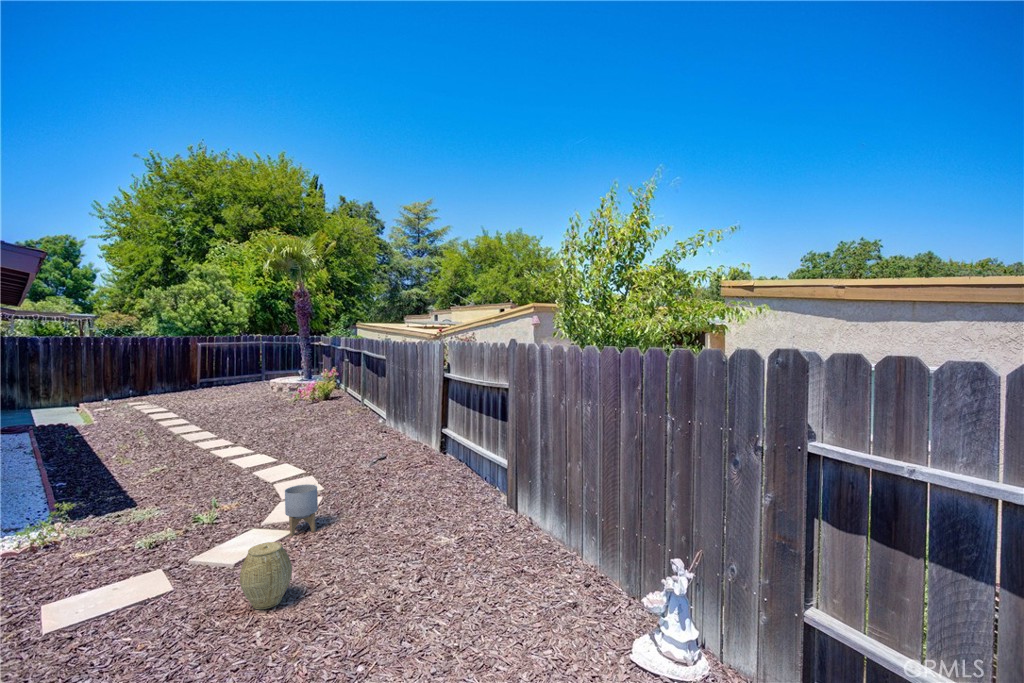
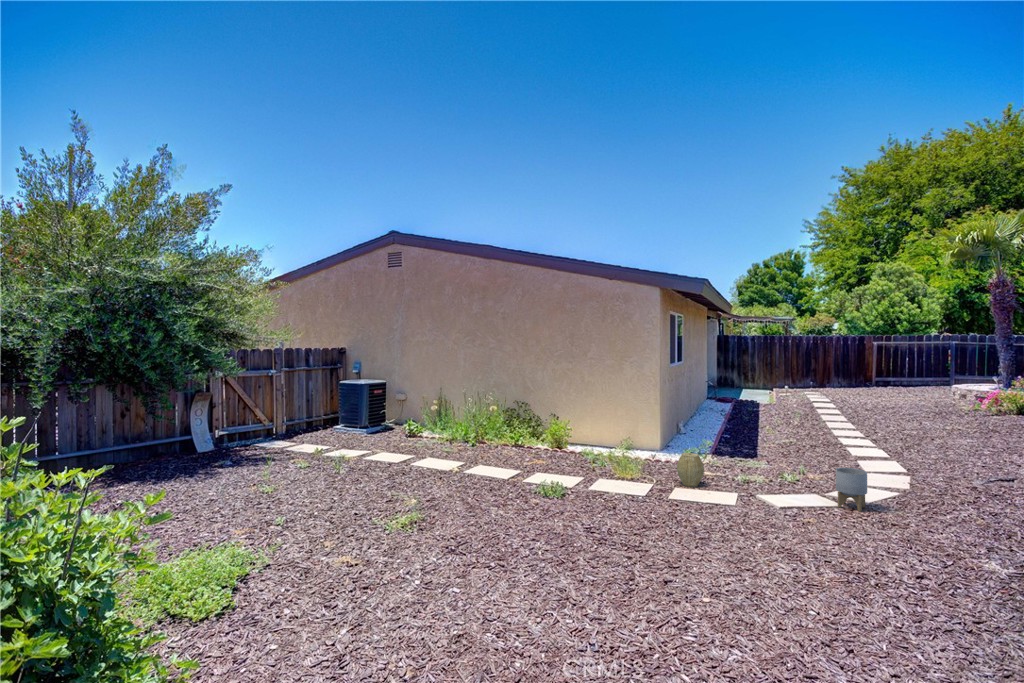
woven basket: present [240,542,292,609] -> present [677,453,704,487]

